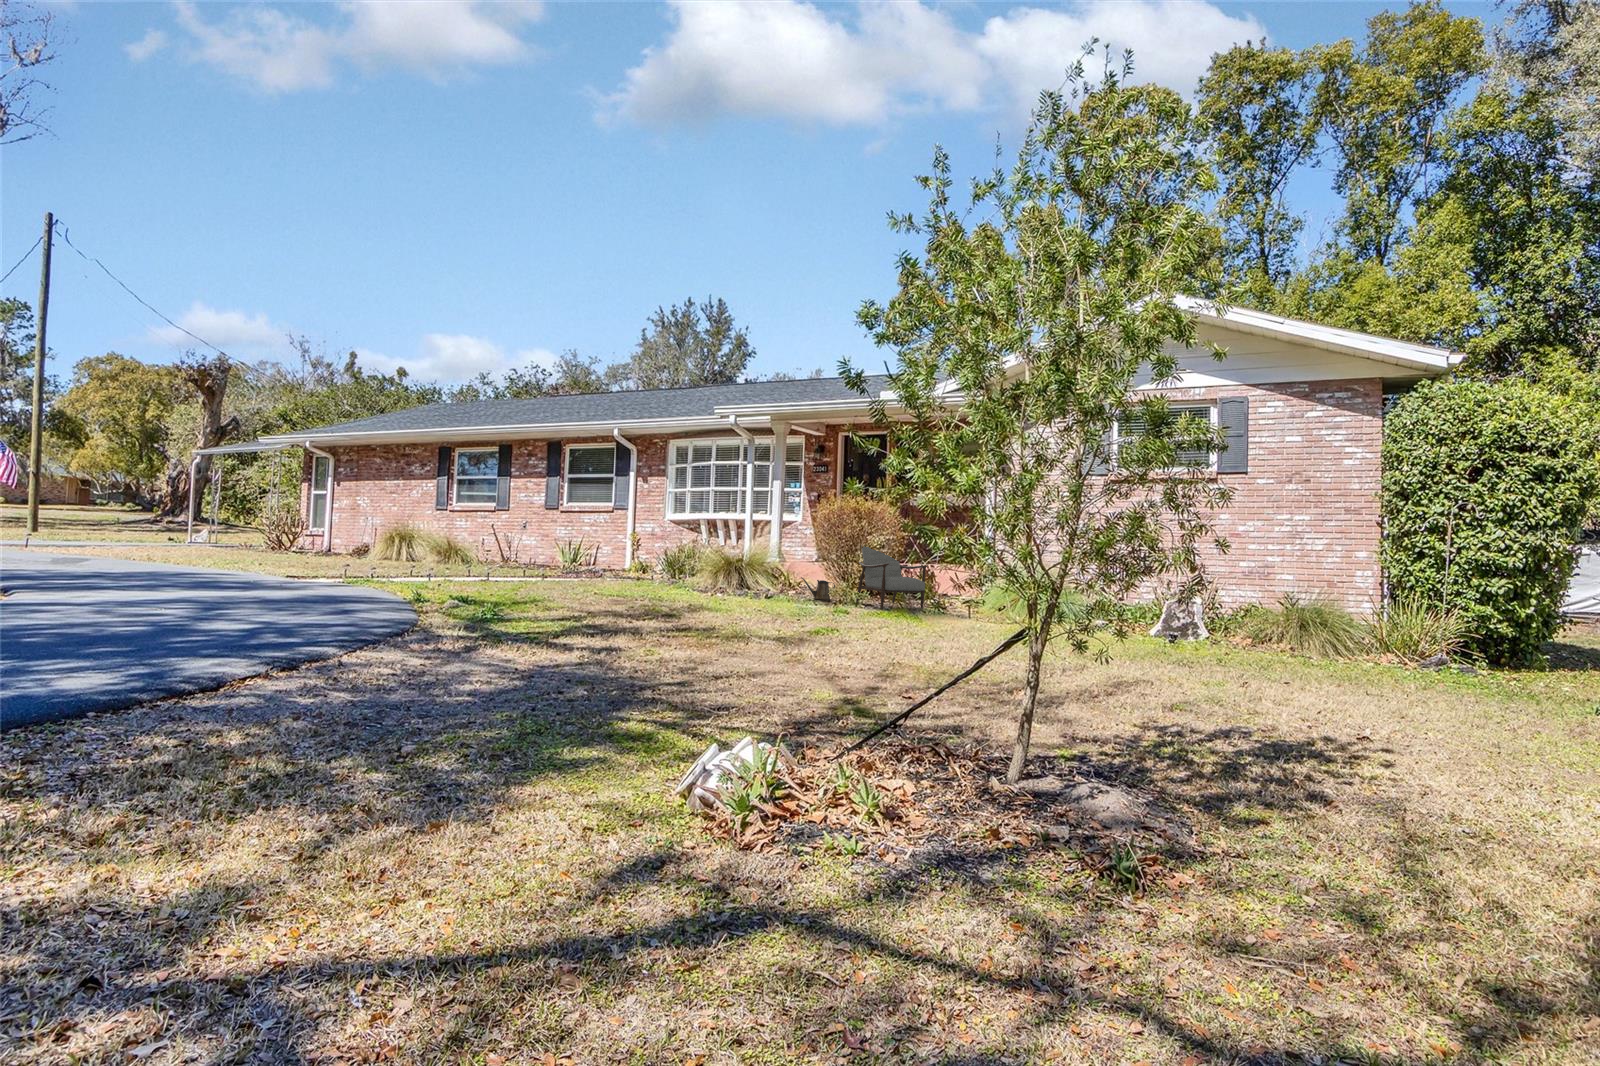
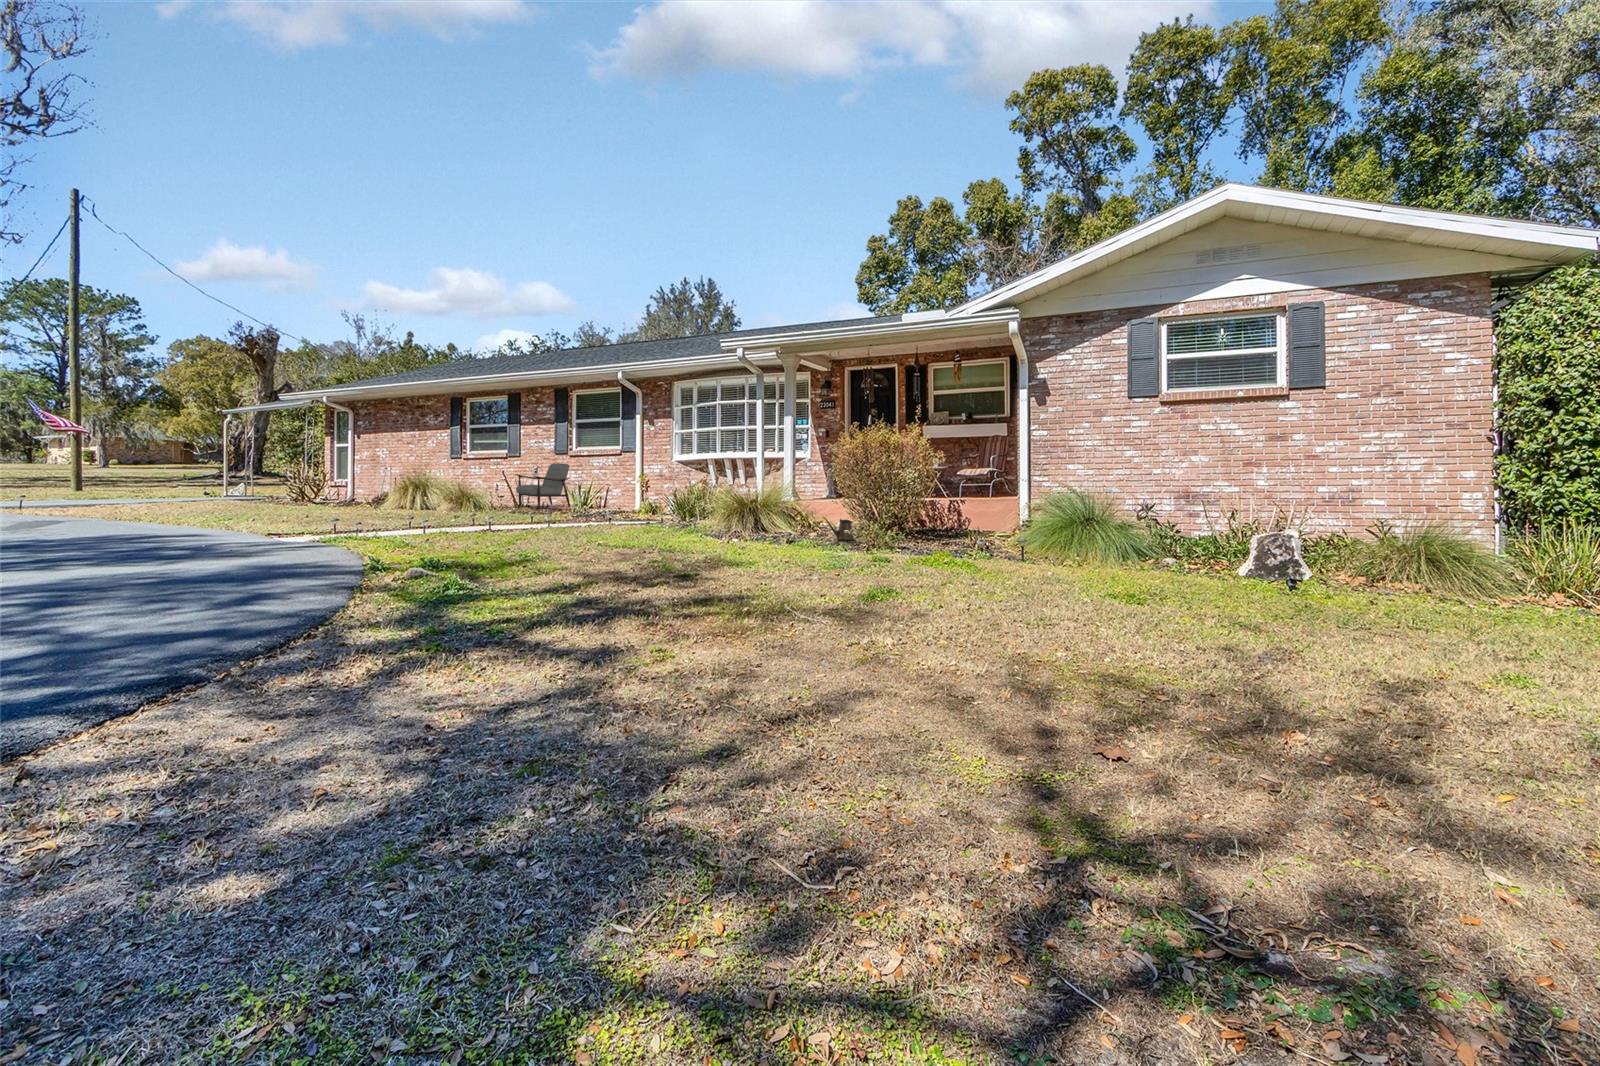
chair: present [856,546,927,608] -> present [515,463,570,508]

